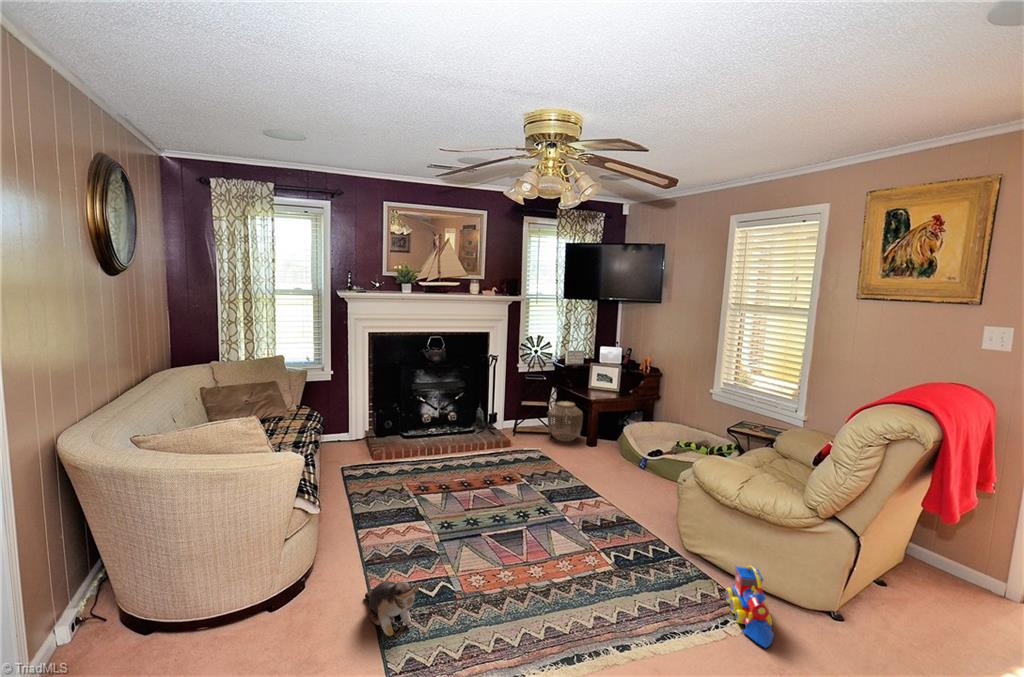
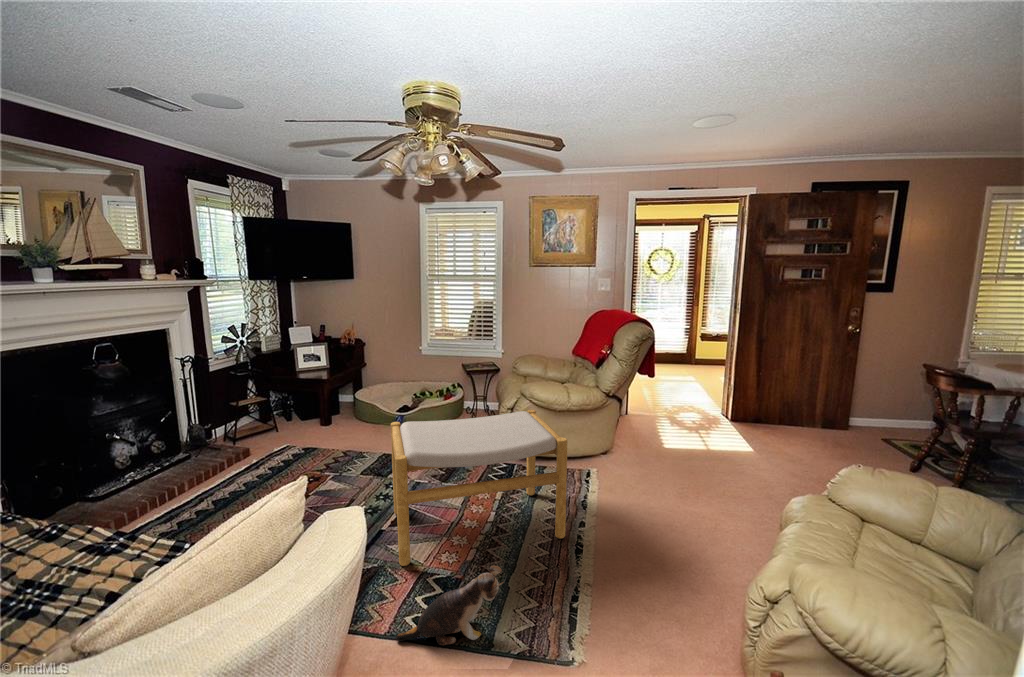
woven basket: present [548,401,583,441] -> none [267,391,309,435]
footstool: none [447,440,648,641] -> present [391,410,568,566]
toy train: present [726,565,774,648] -> none [568,440,616,482]

